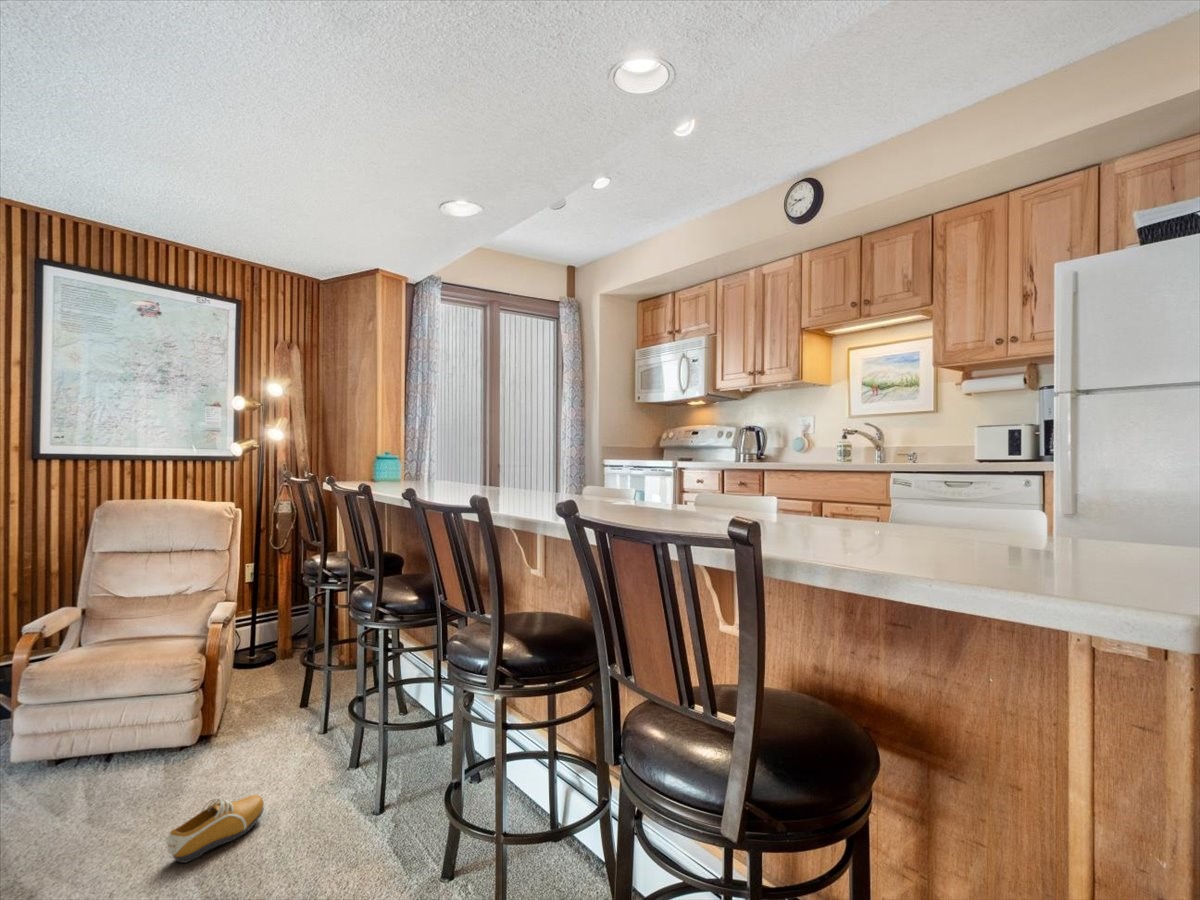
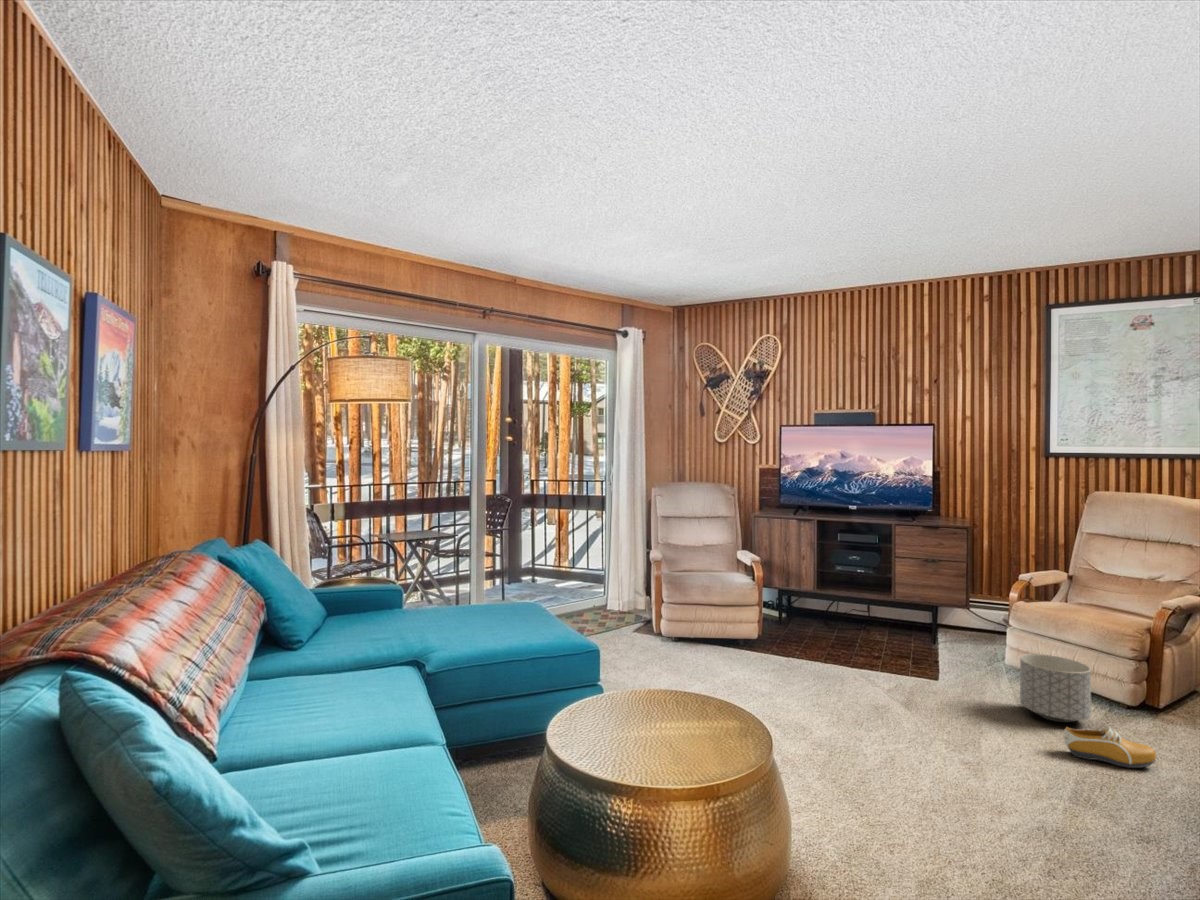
planter: none [70,728,169,831] -> present [1020,654,1091,722]

